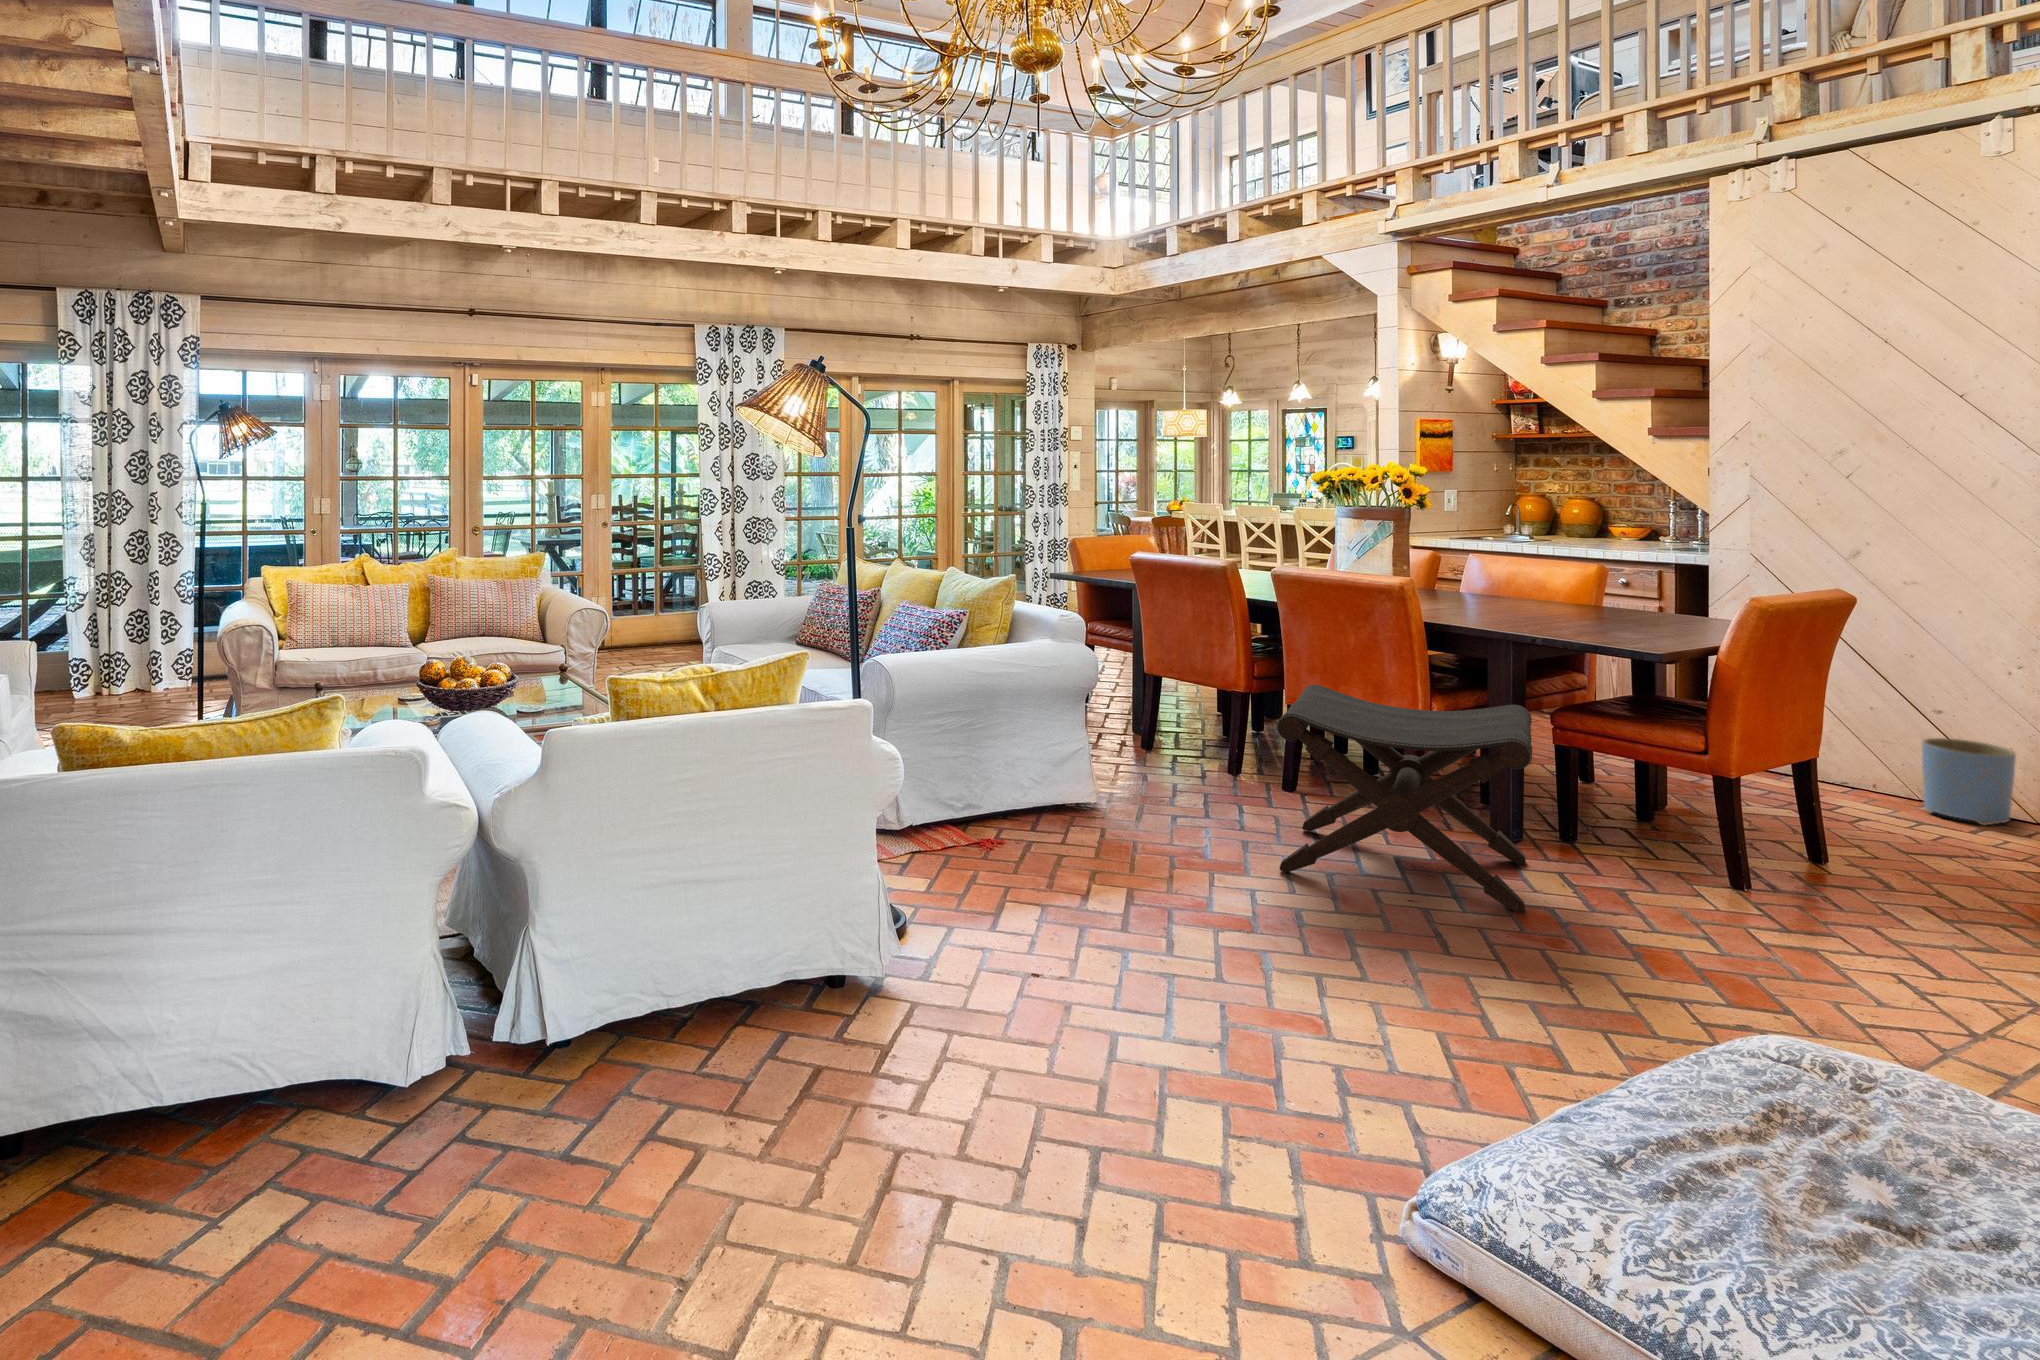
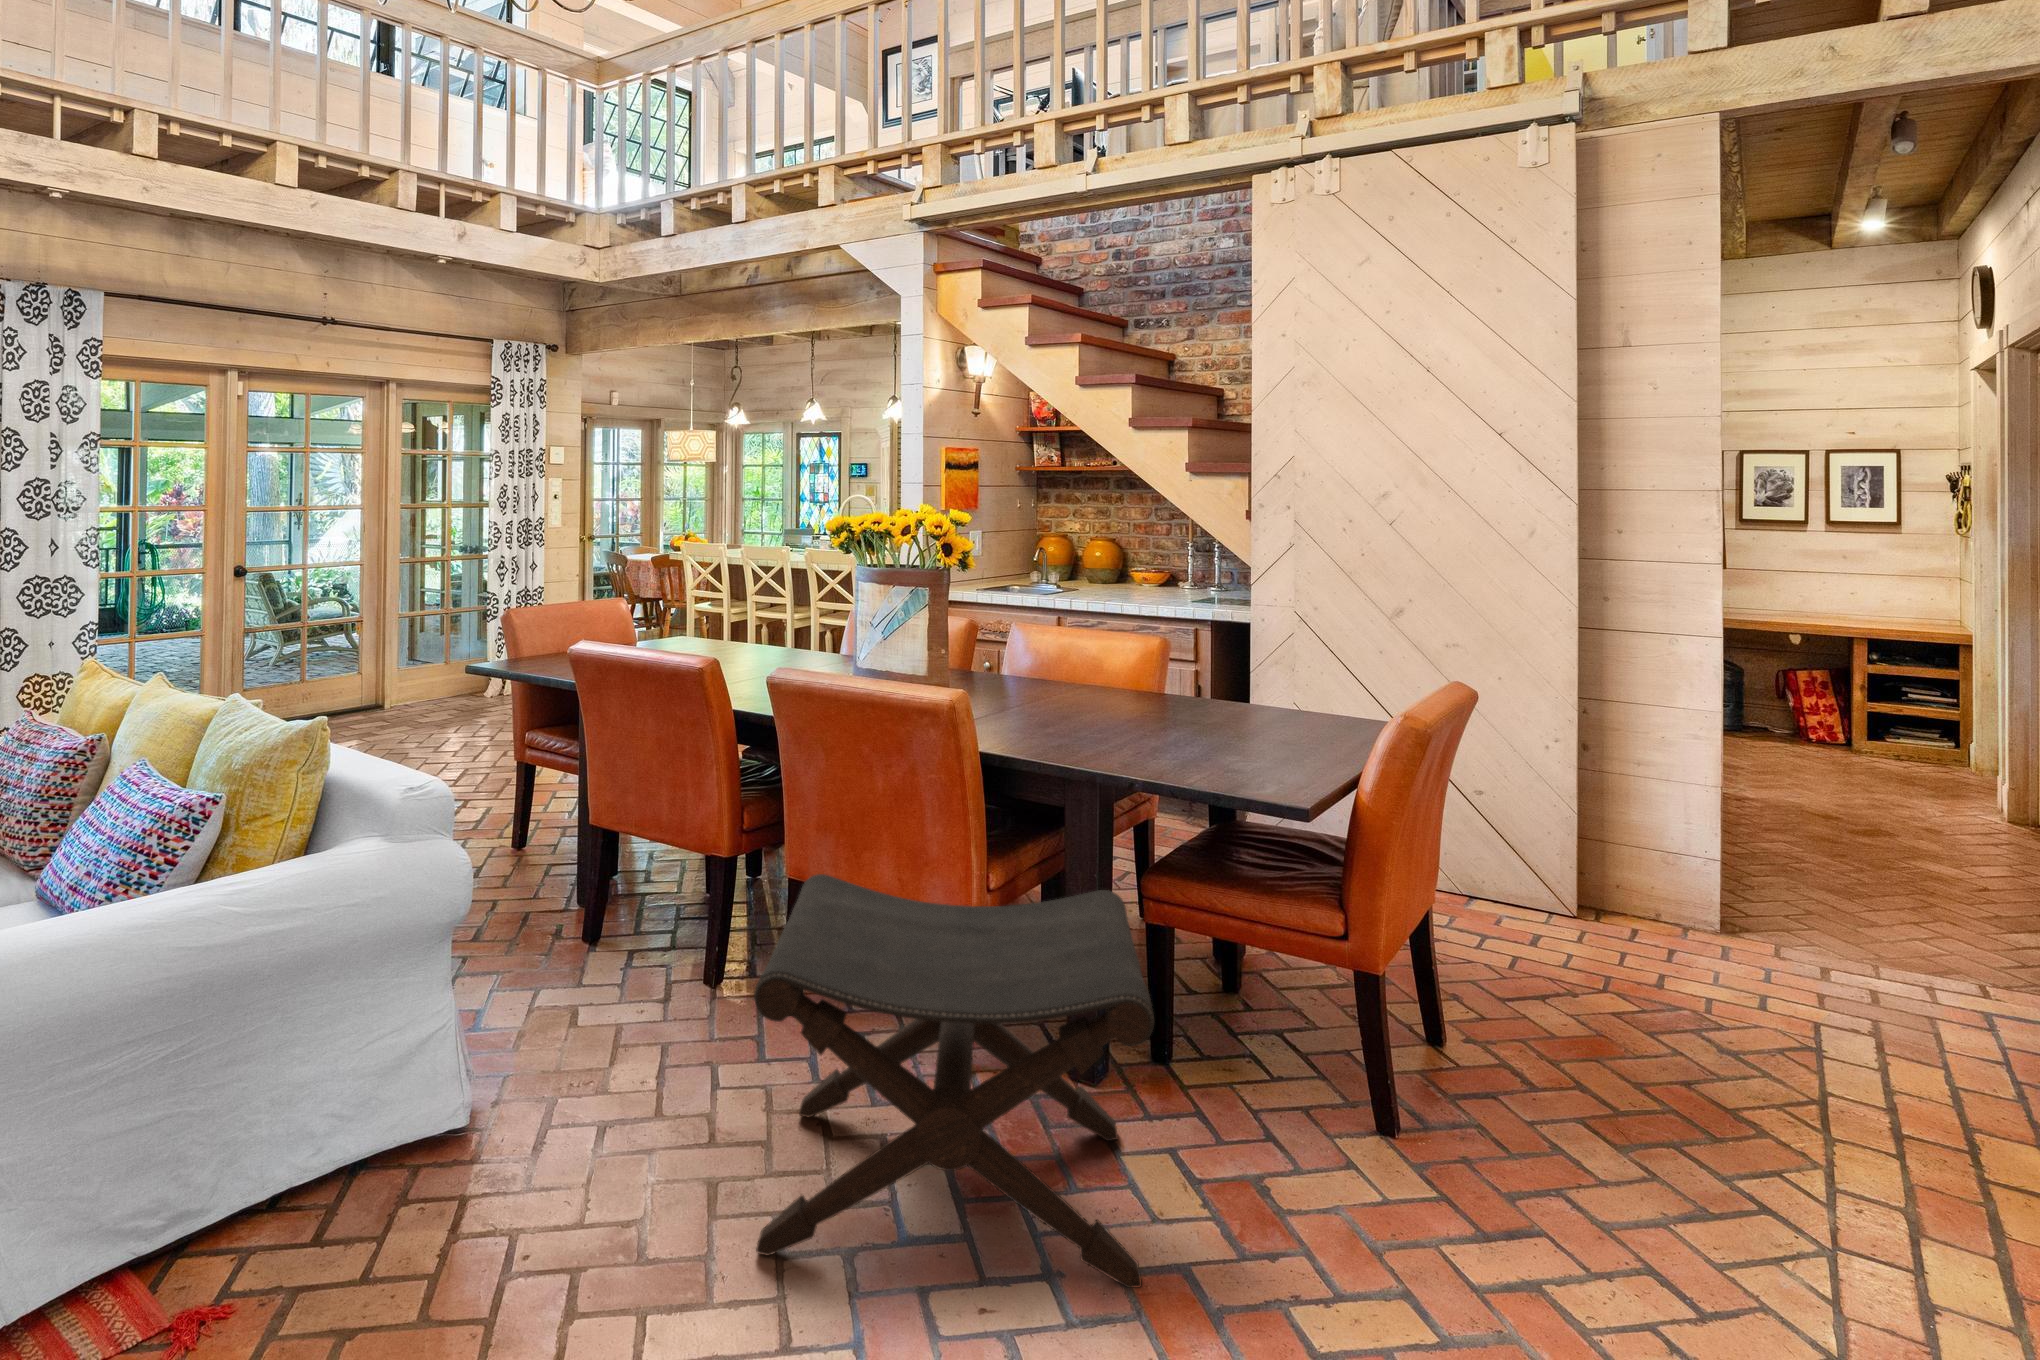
planter: present [1922,738,2016,825] -> none [1489,834,1580,943]

